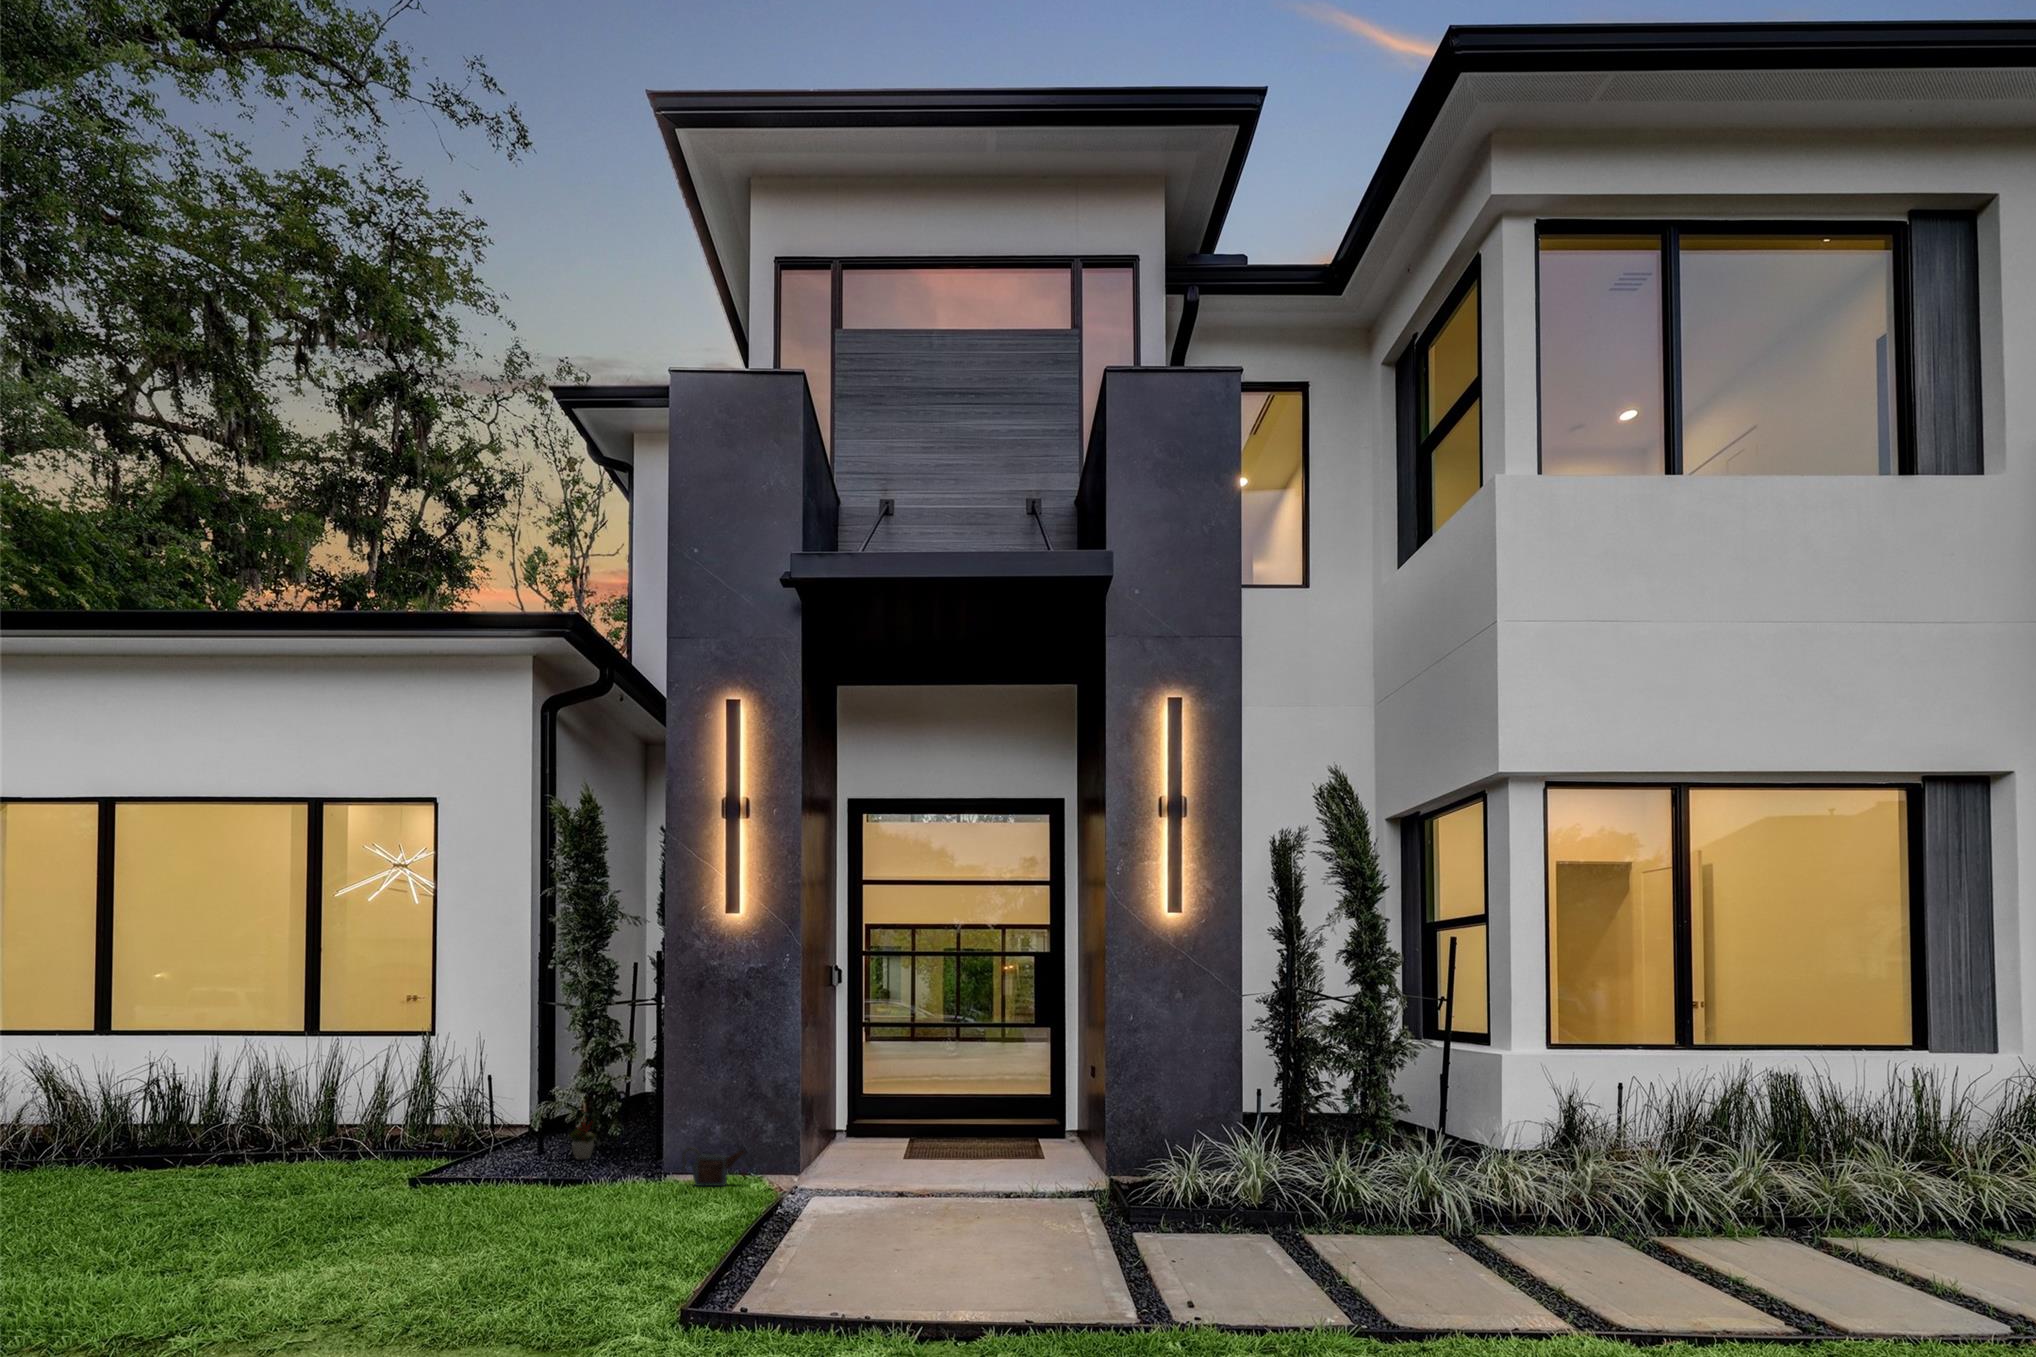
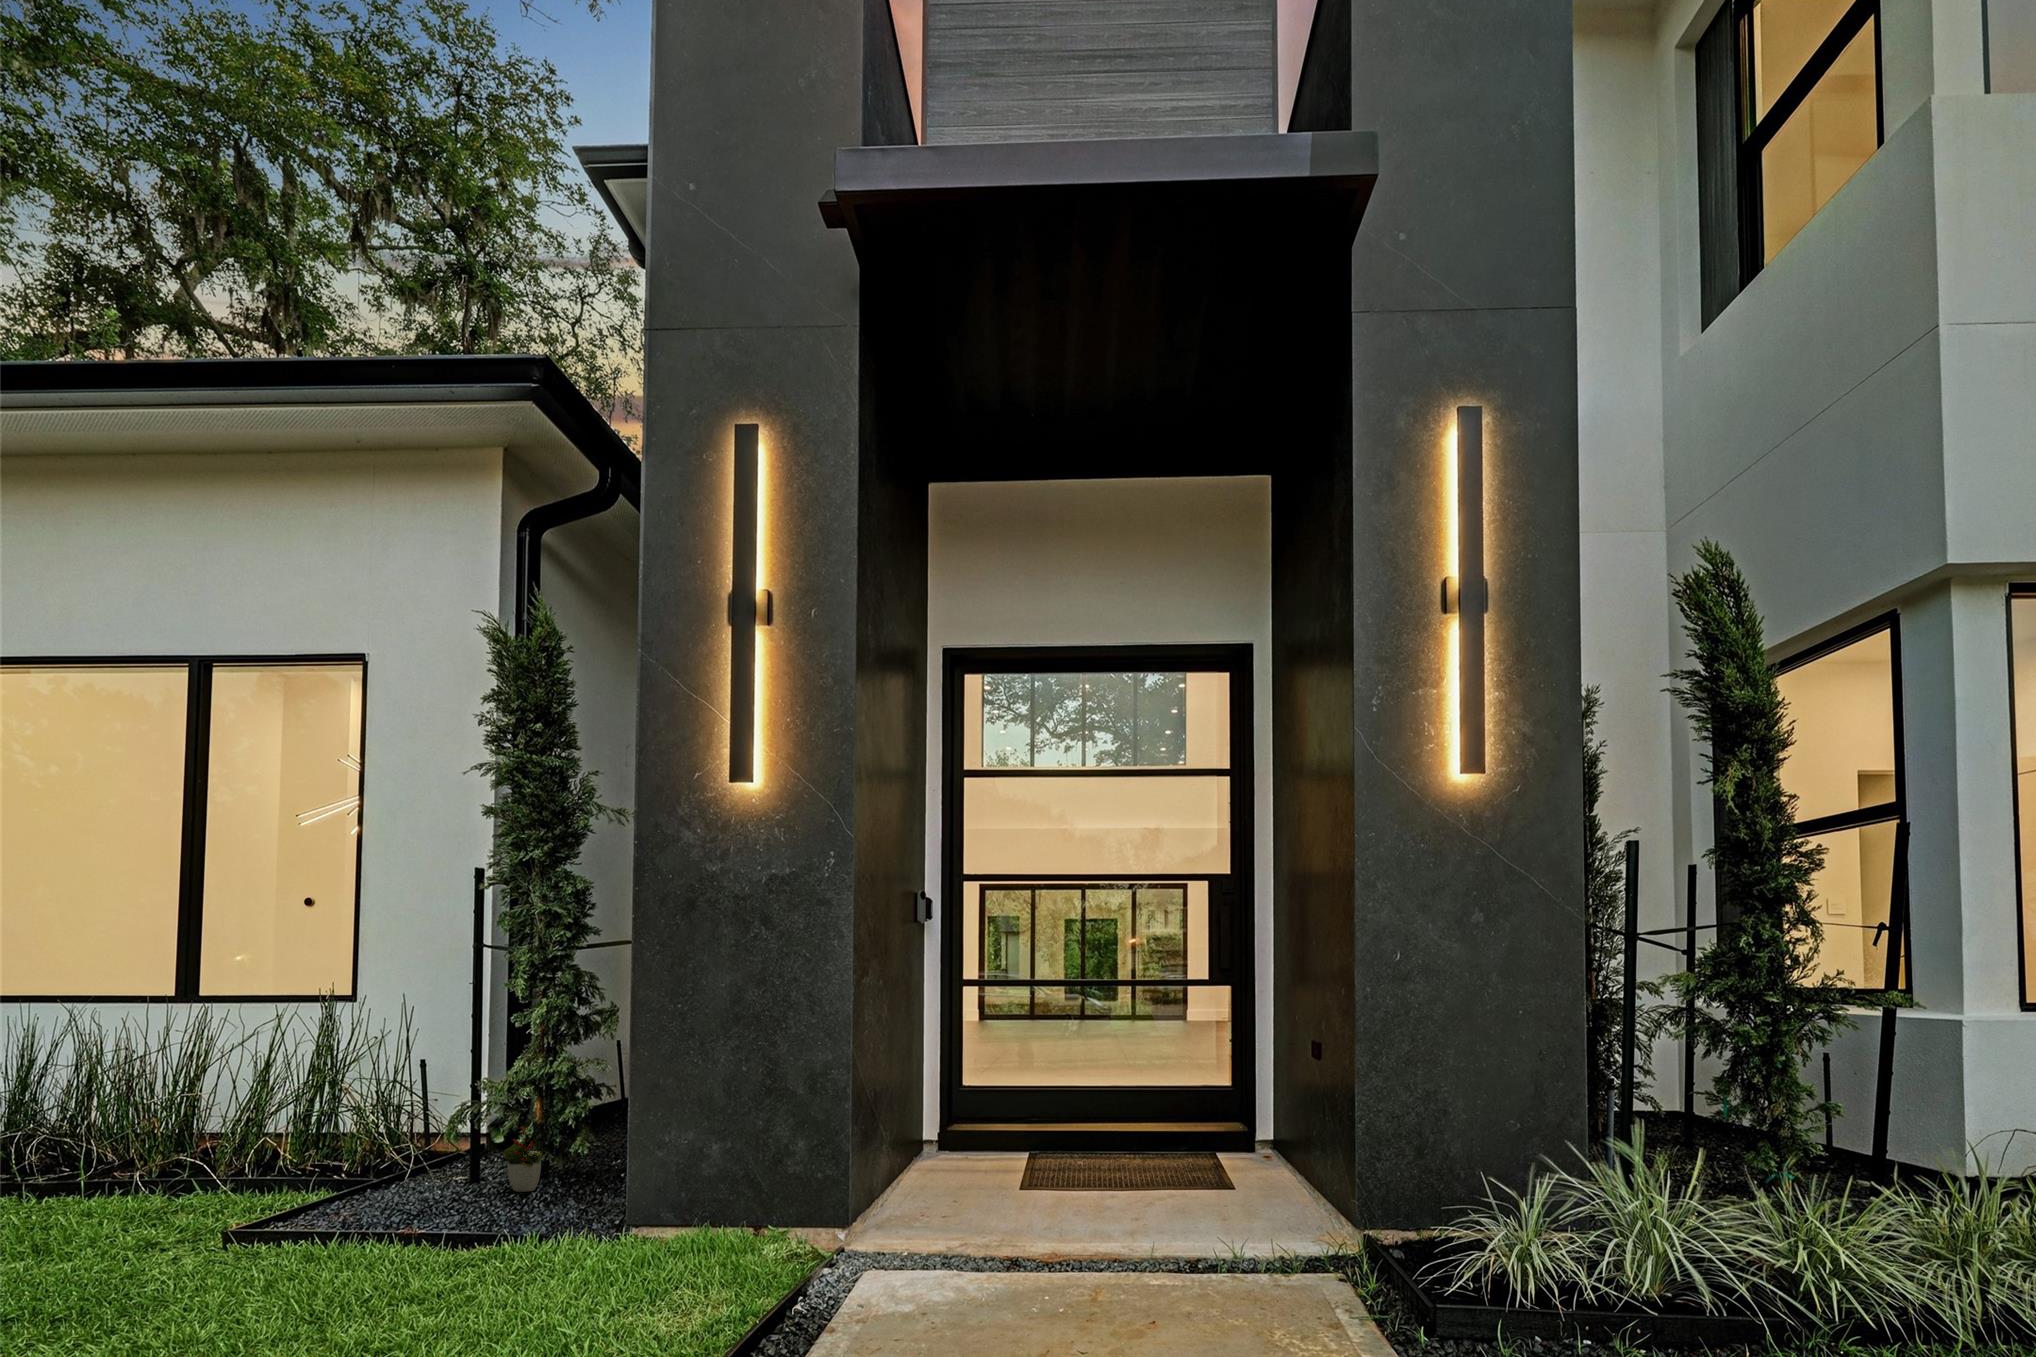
watering can: present [682,1147,745,1186] -> none [652,1180,758,1244]

